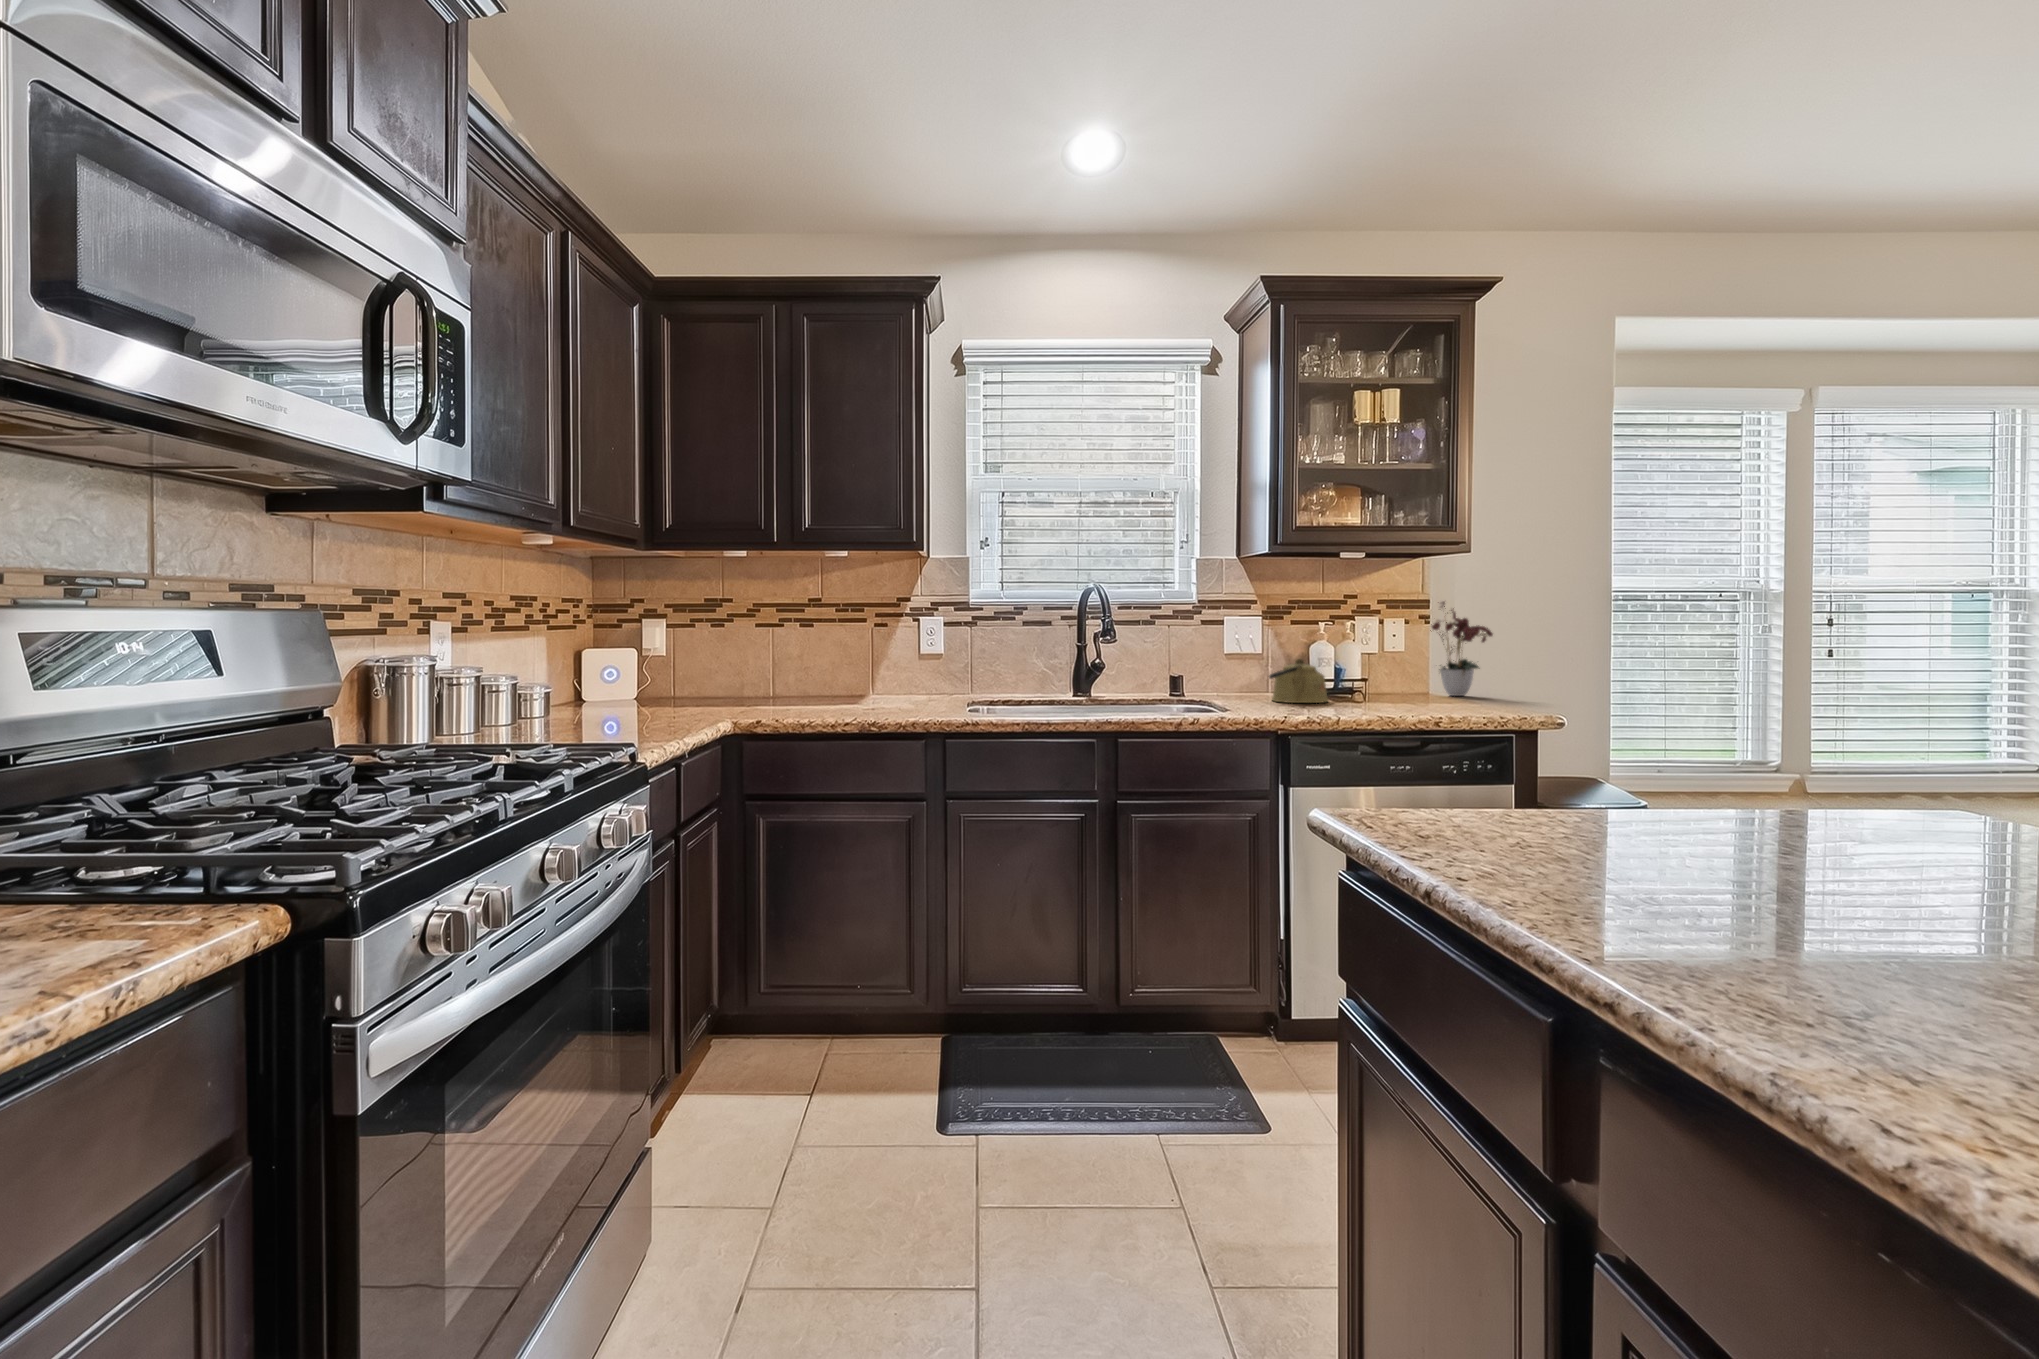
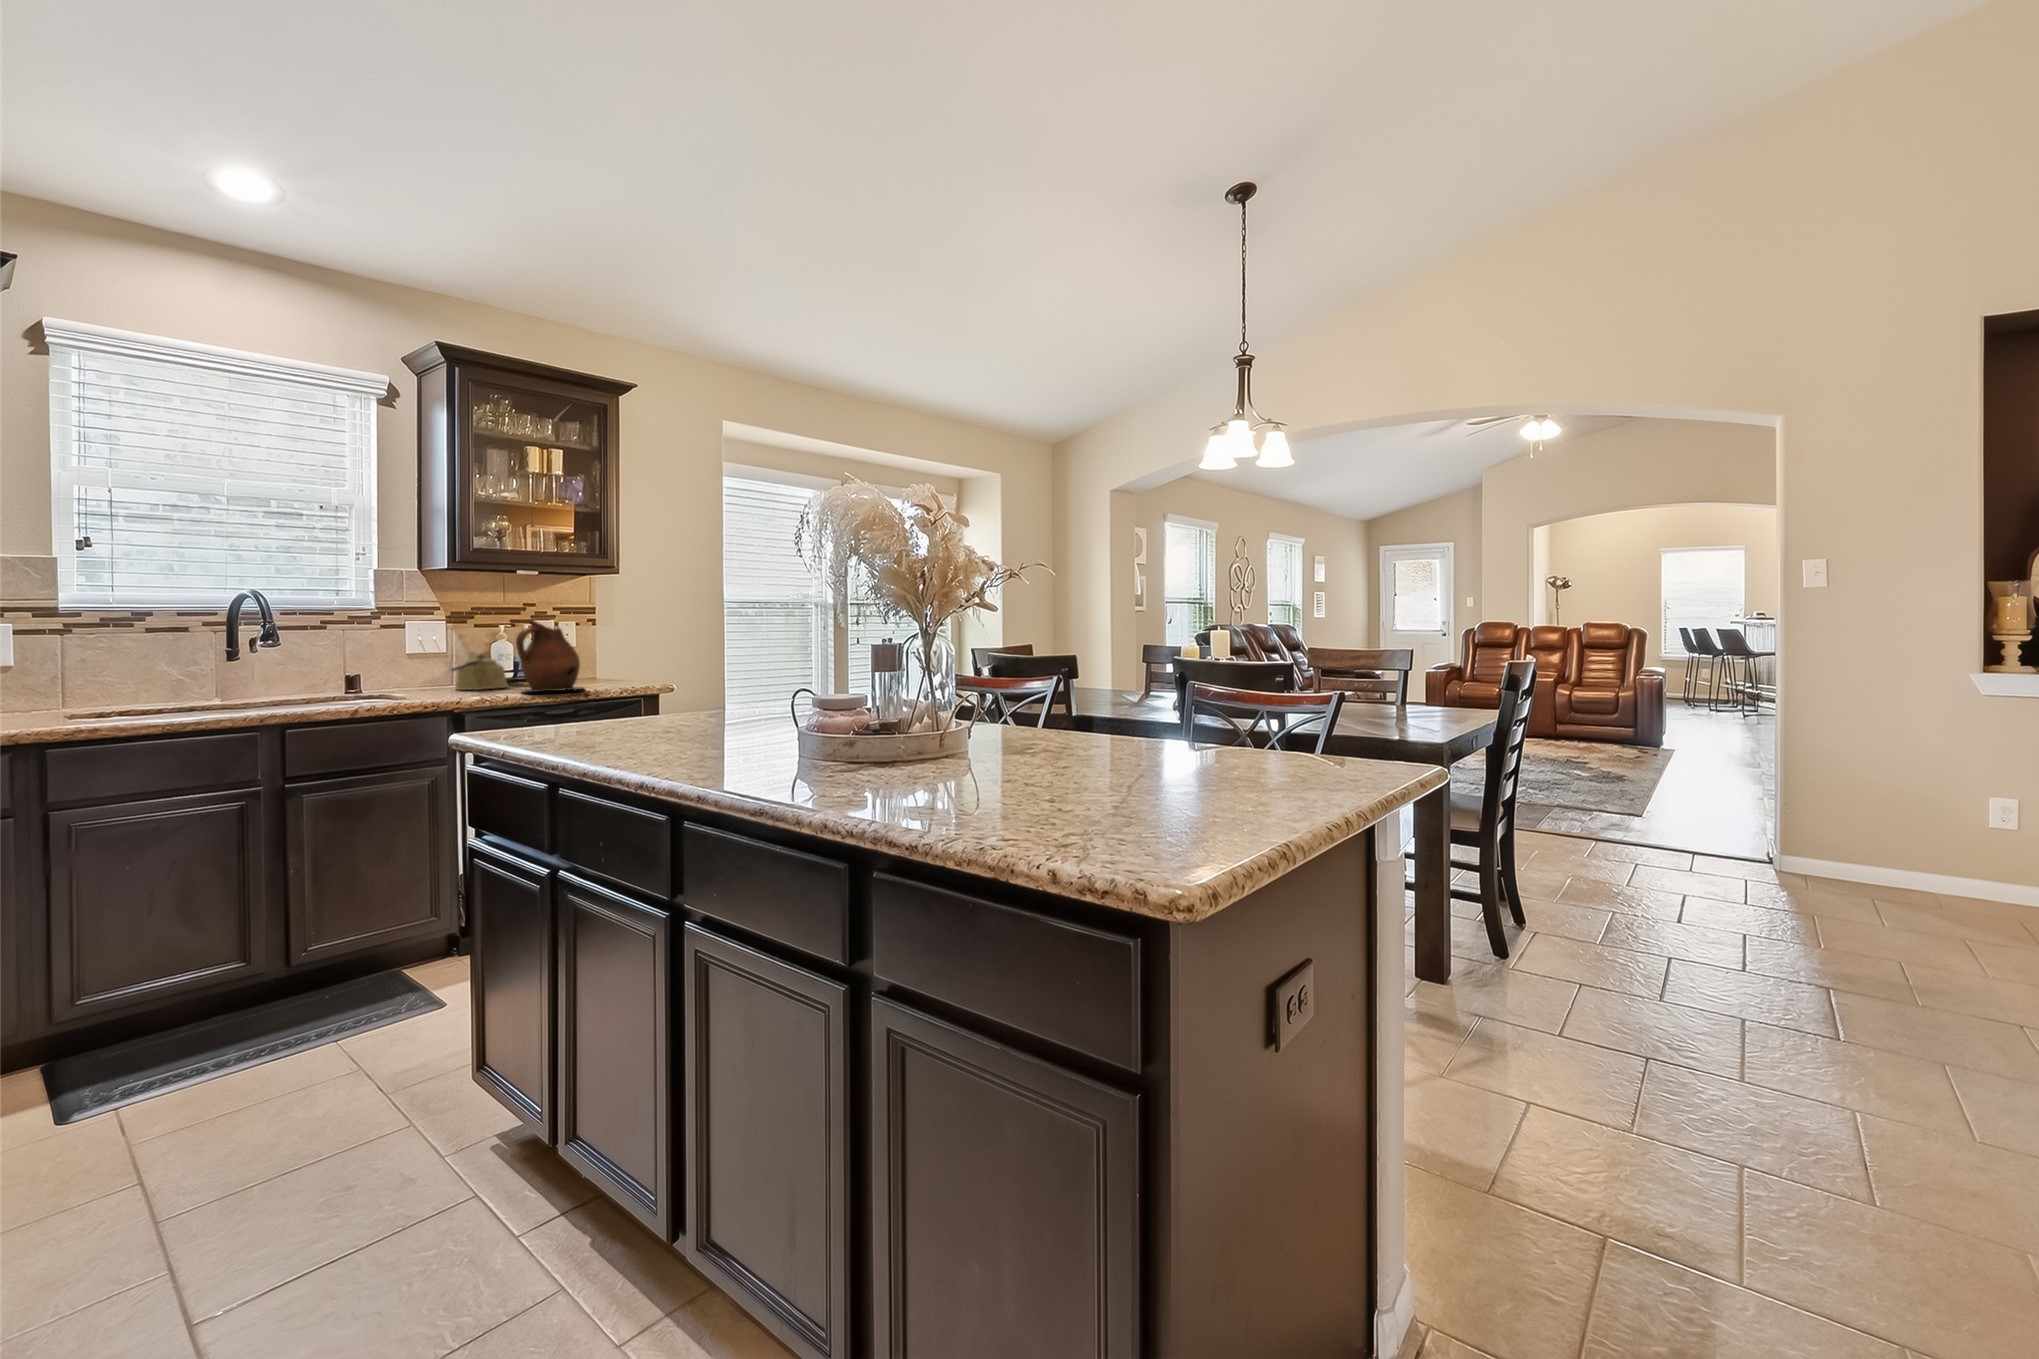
flower arrangement: present [1430,602,1493,696] -> none [590,605,647,677]
ceramic pitcher: none [1345,617,1429,717] -> present [516,621,584,692]

